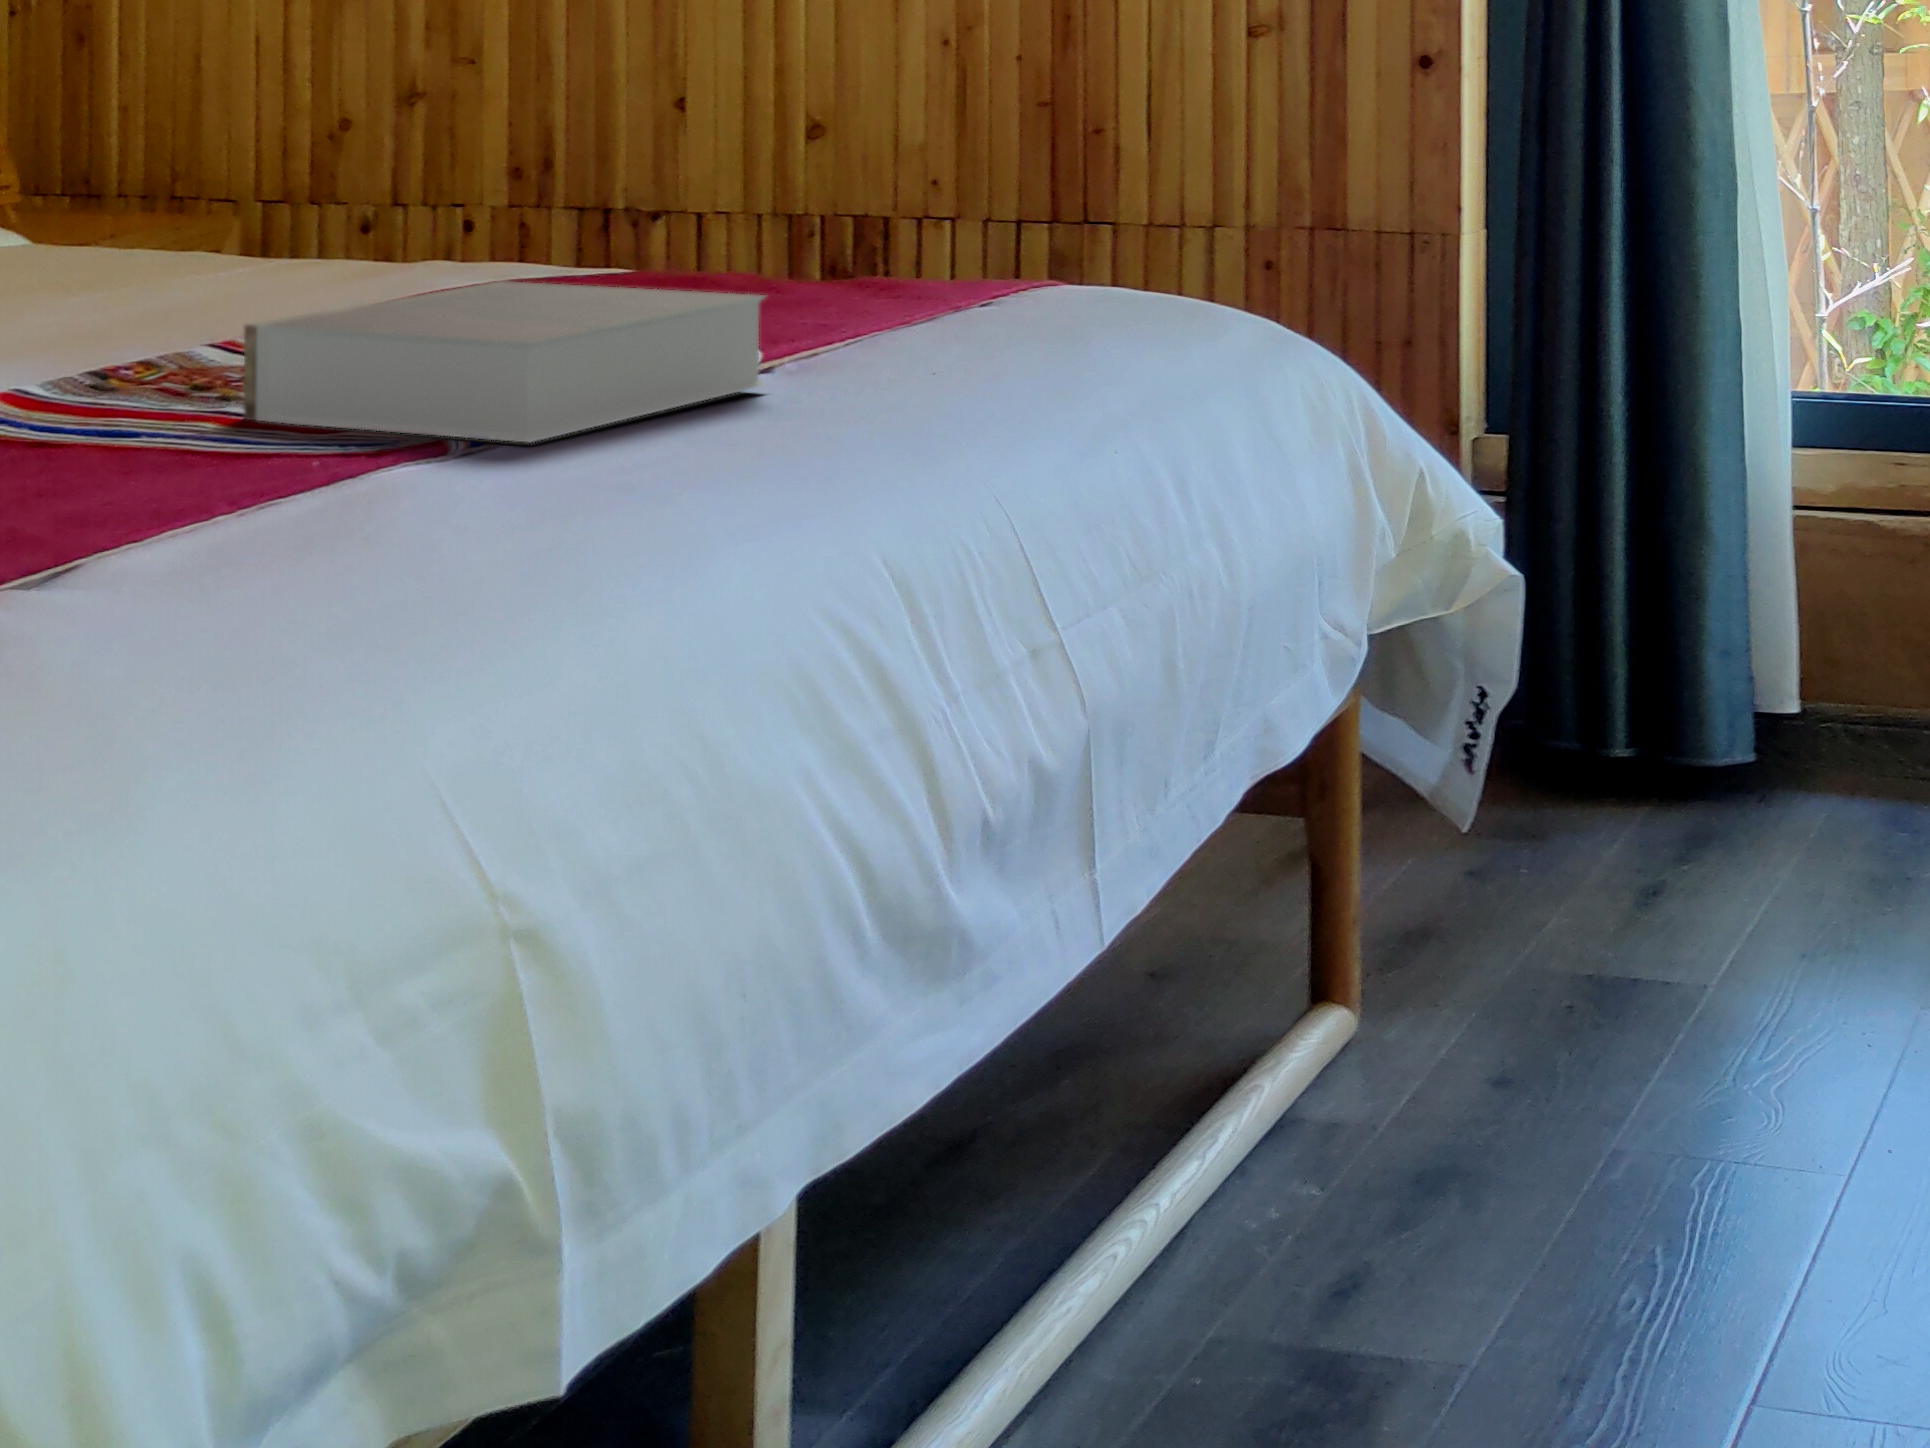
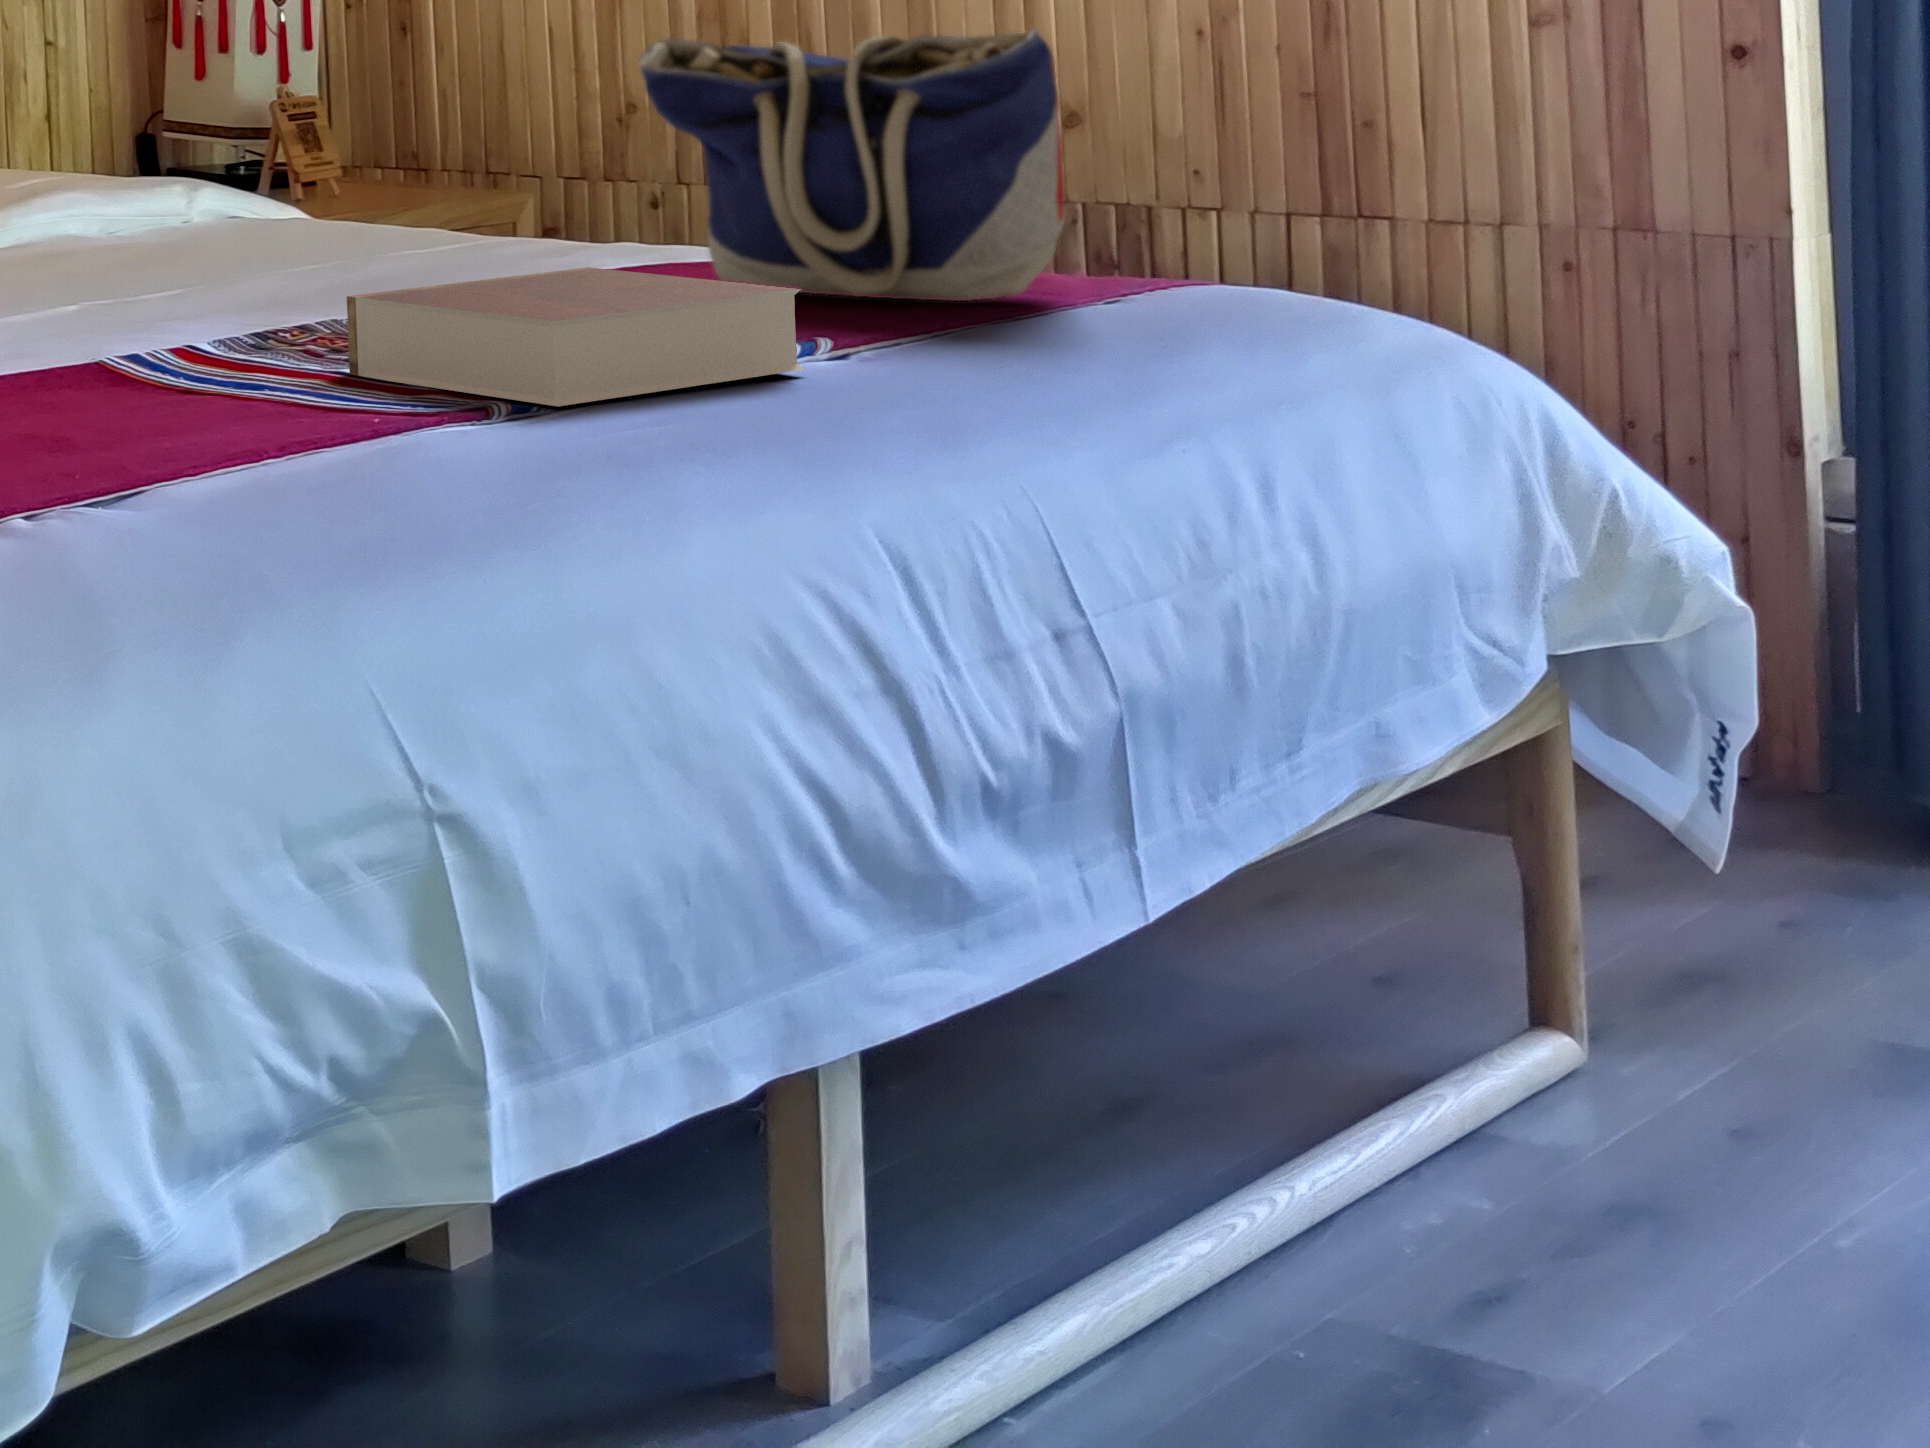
tote bag: none [514,14,966,305] -> present [640,29,1066,301]

